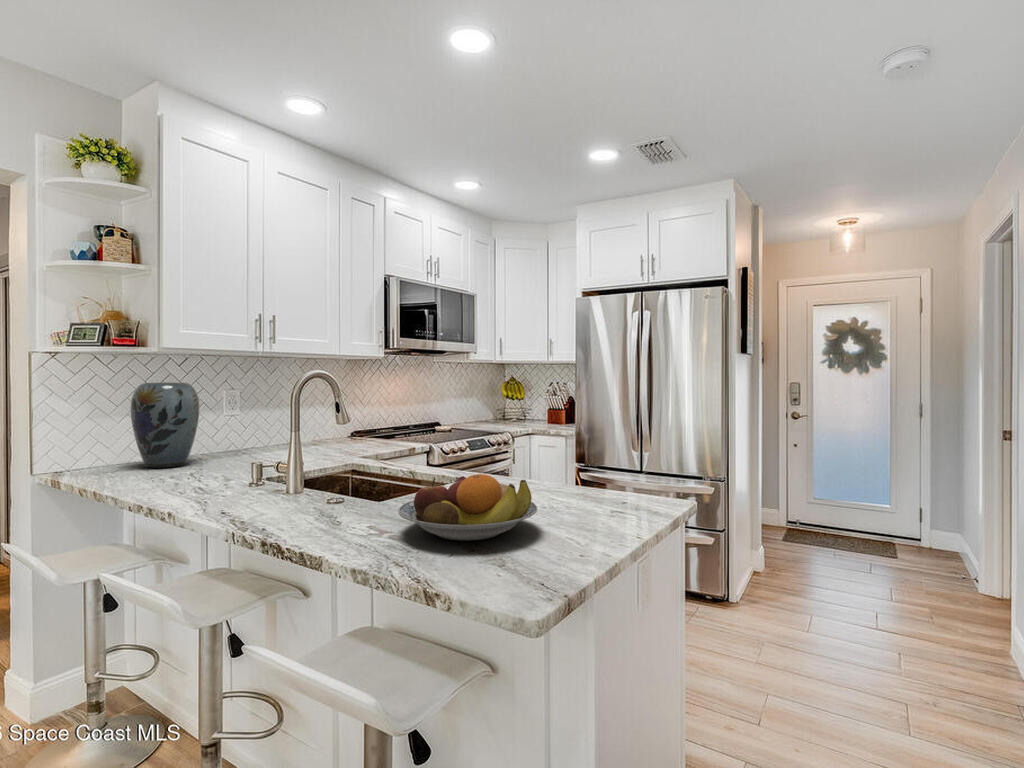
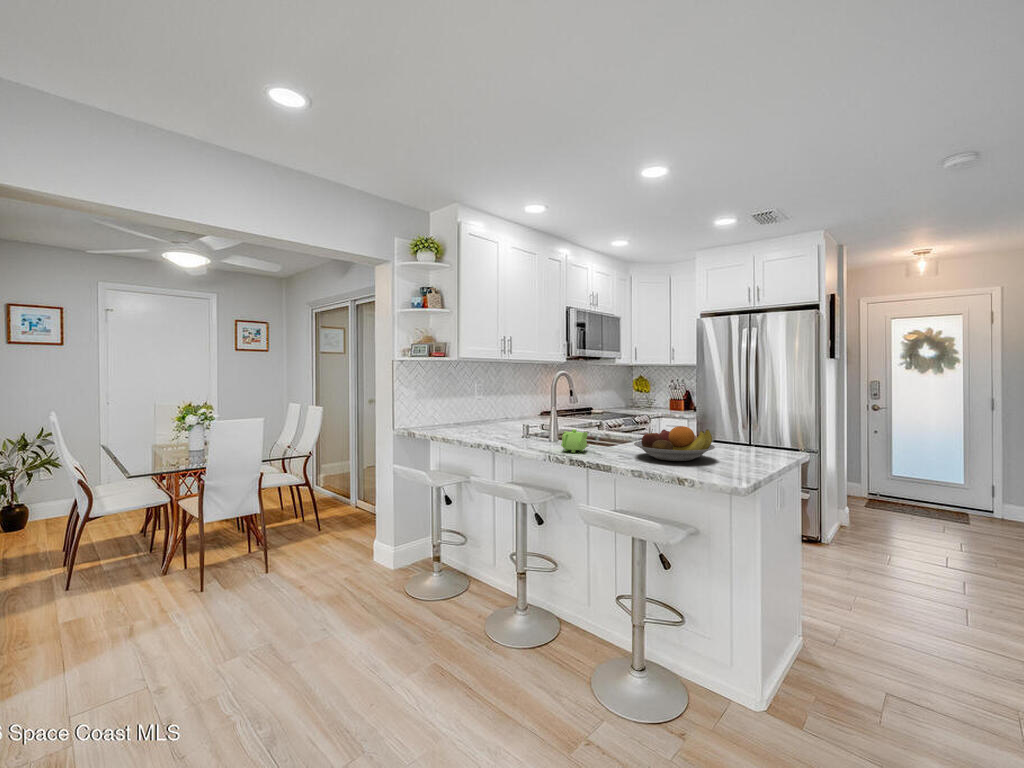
vase: present [131,383,199,468] -> none [437,379,472,429]
teapot: none [274,479,333,524] -> present [561,429,588,453]

